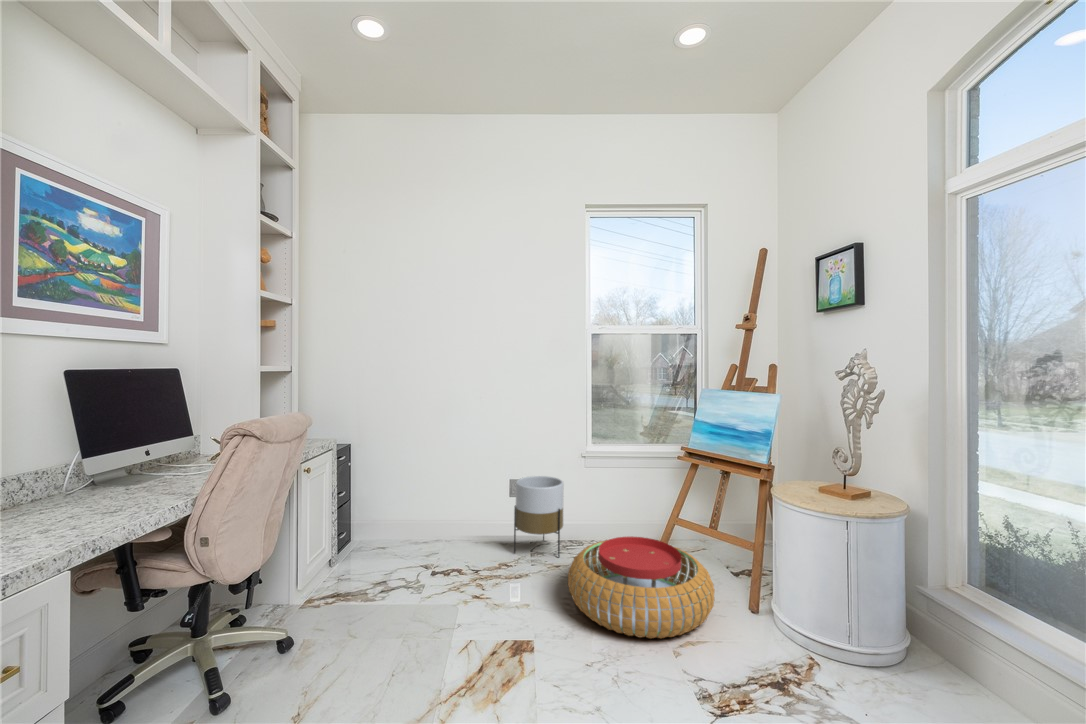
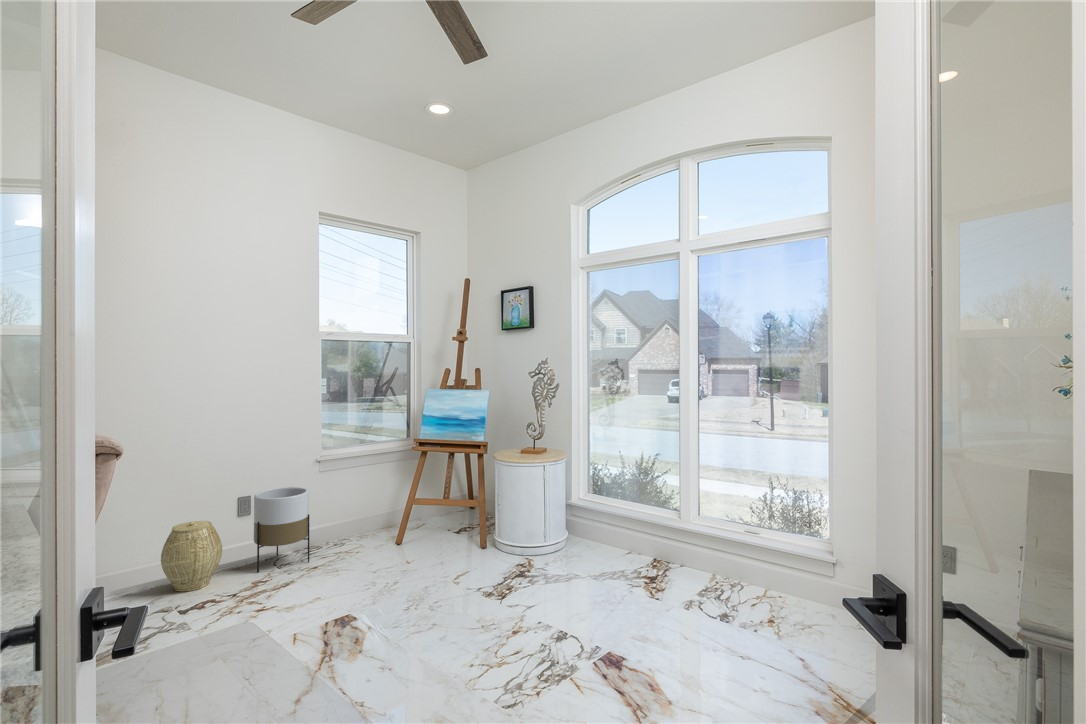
woven basket: none [442,493,487,554] -> present [161,521,222,591]
pouf: present [568,537,715,638] -> none [346,516,467,588]

